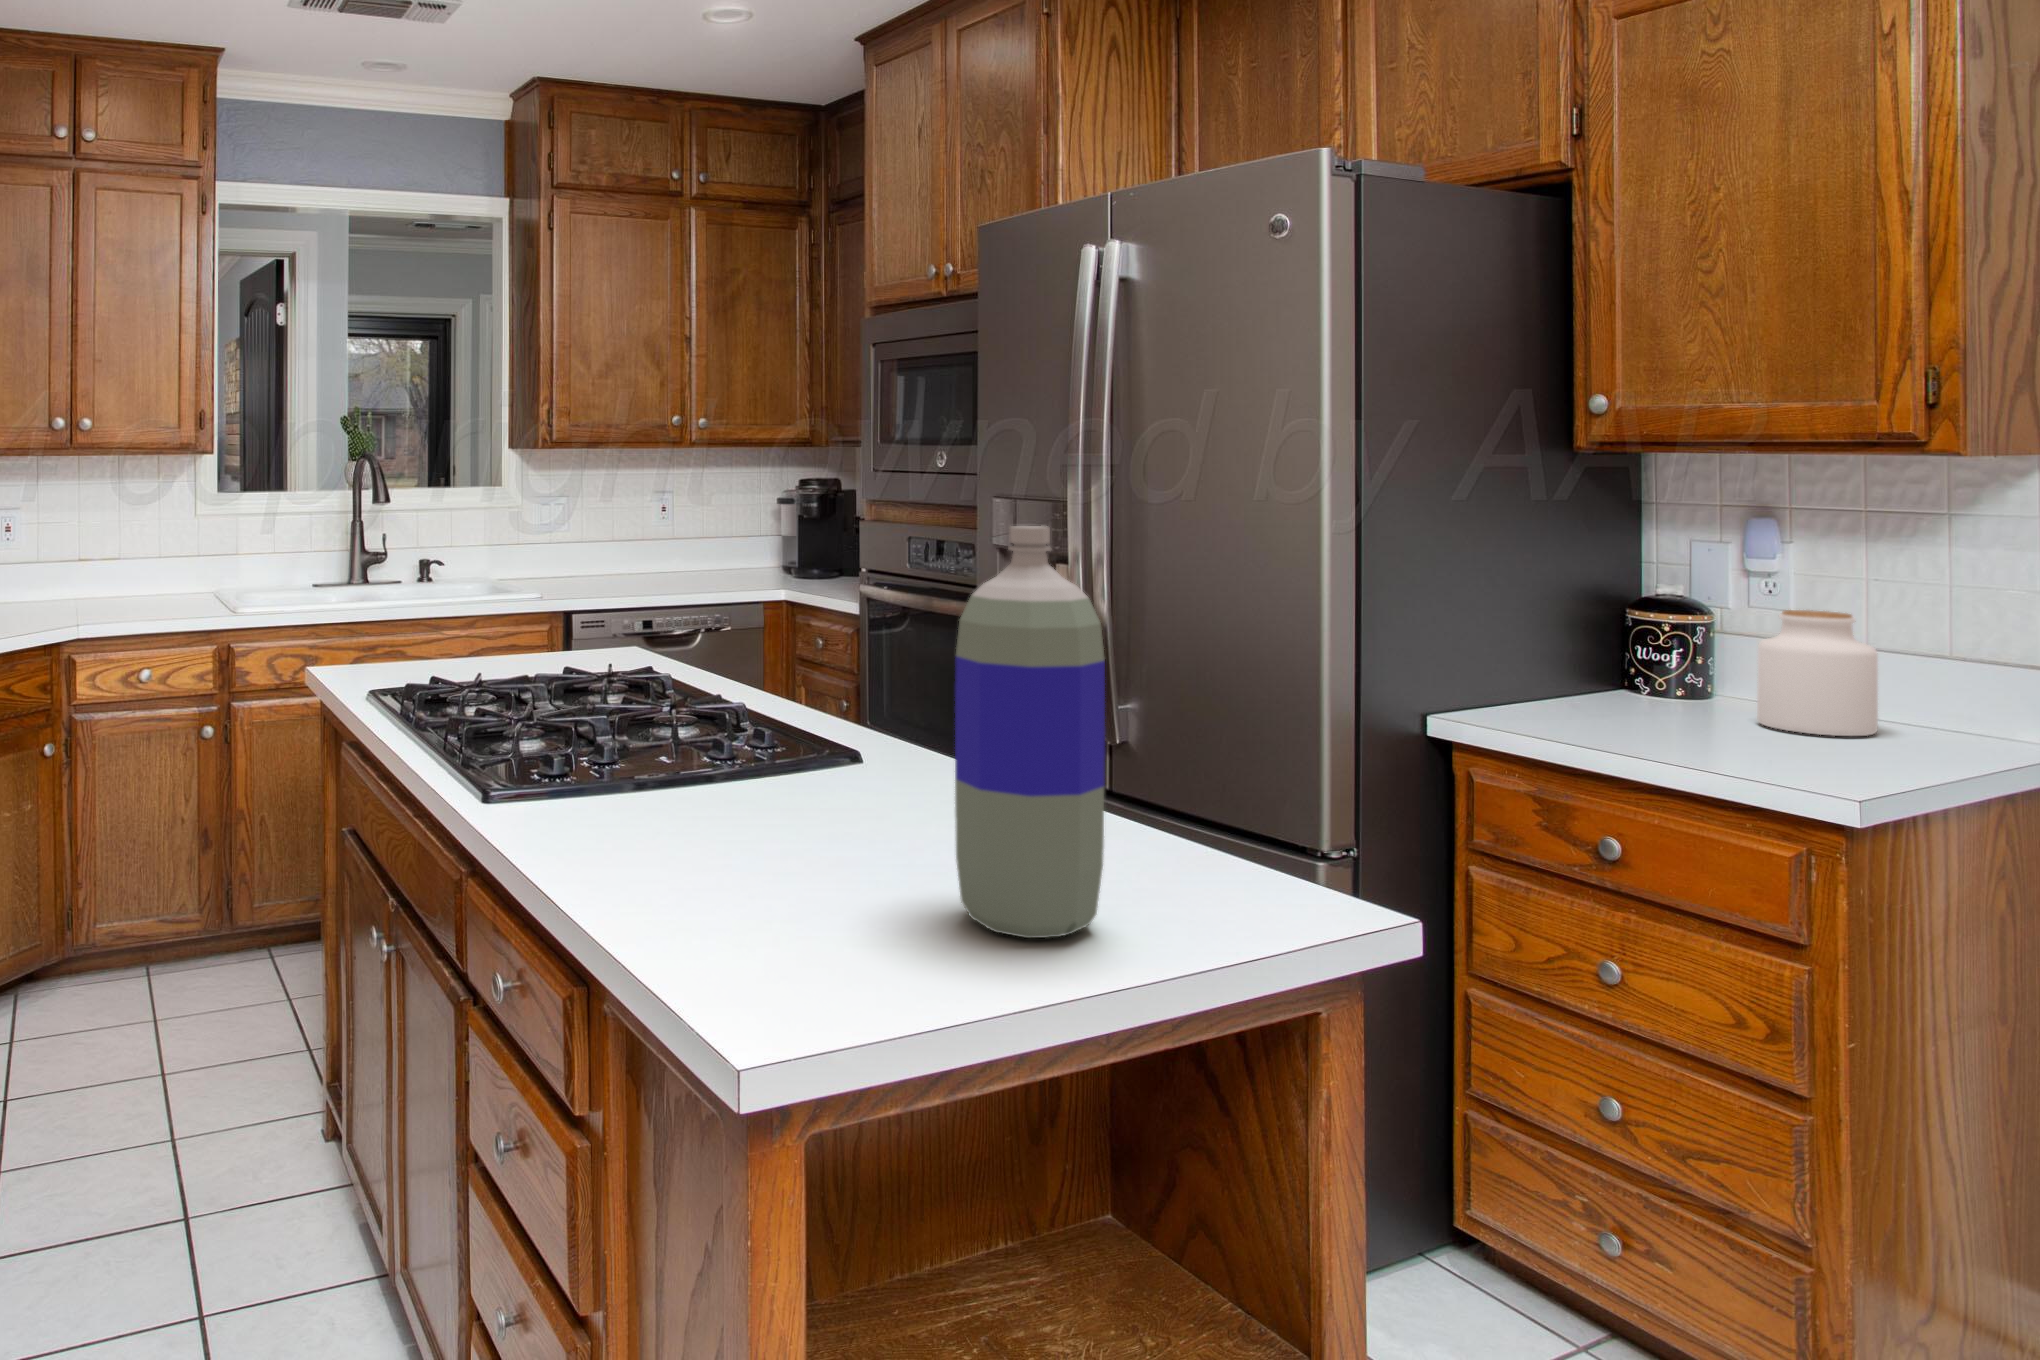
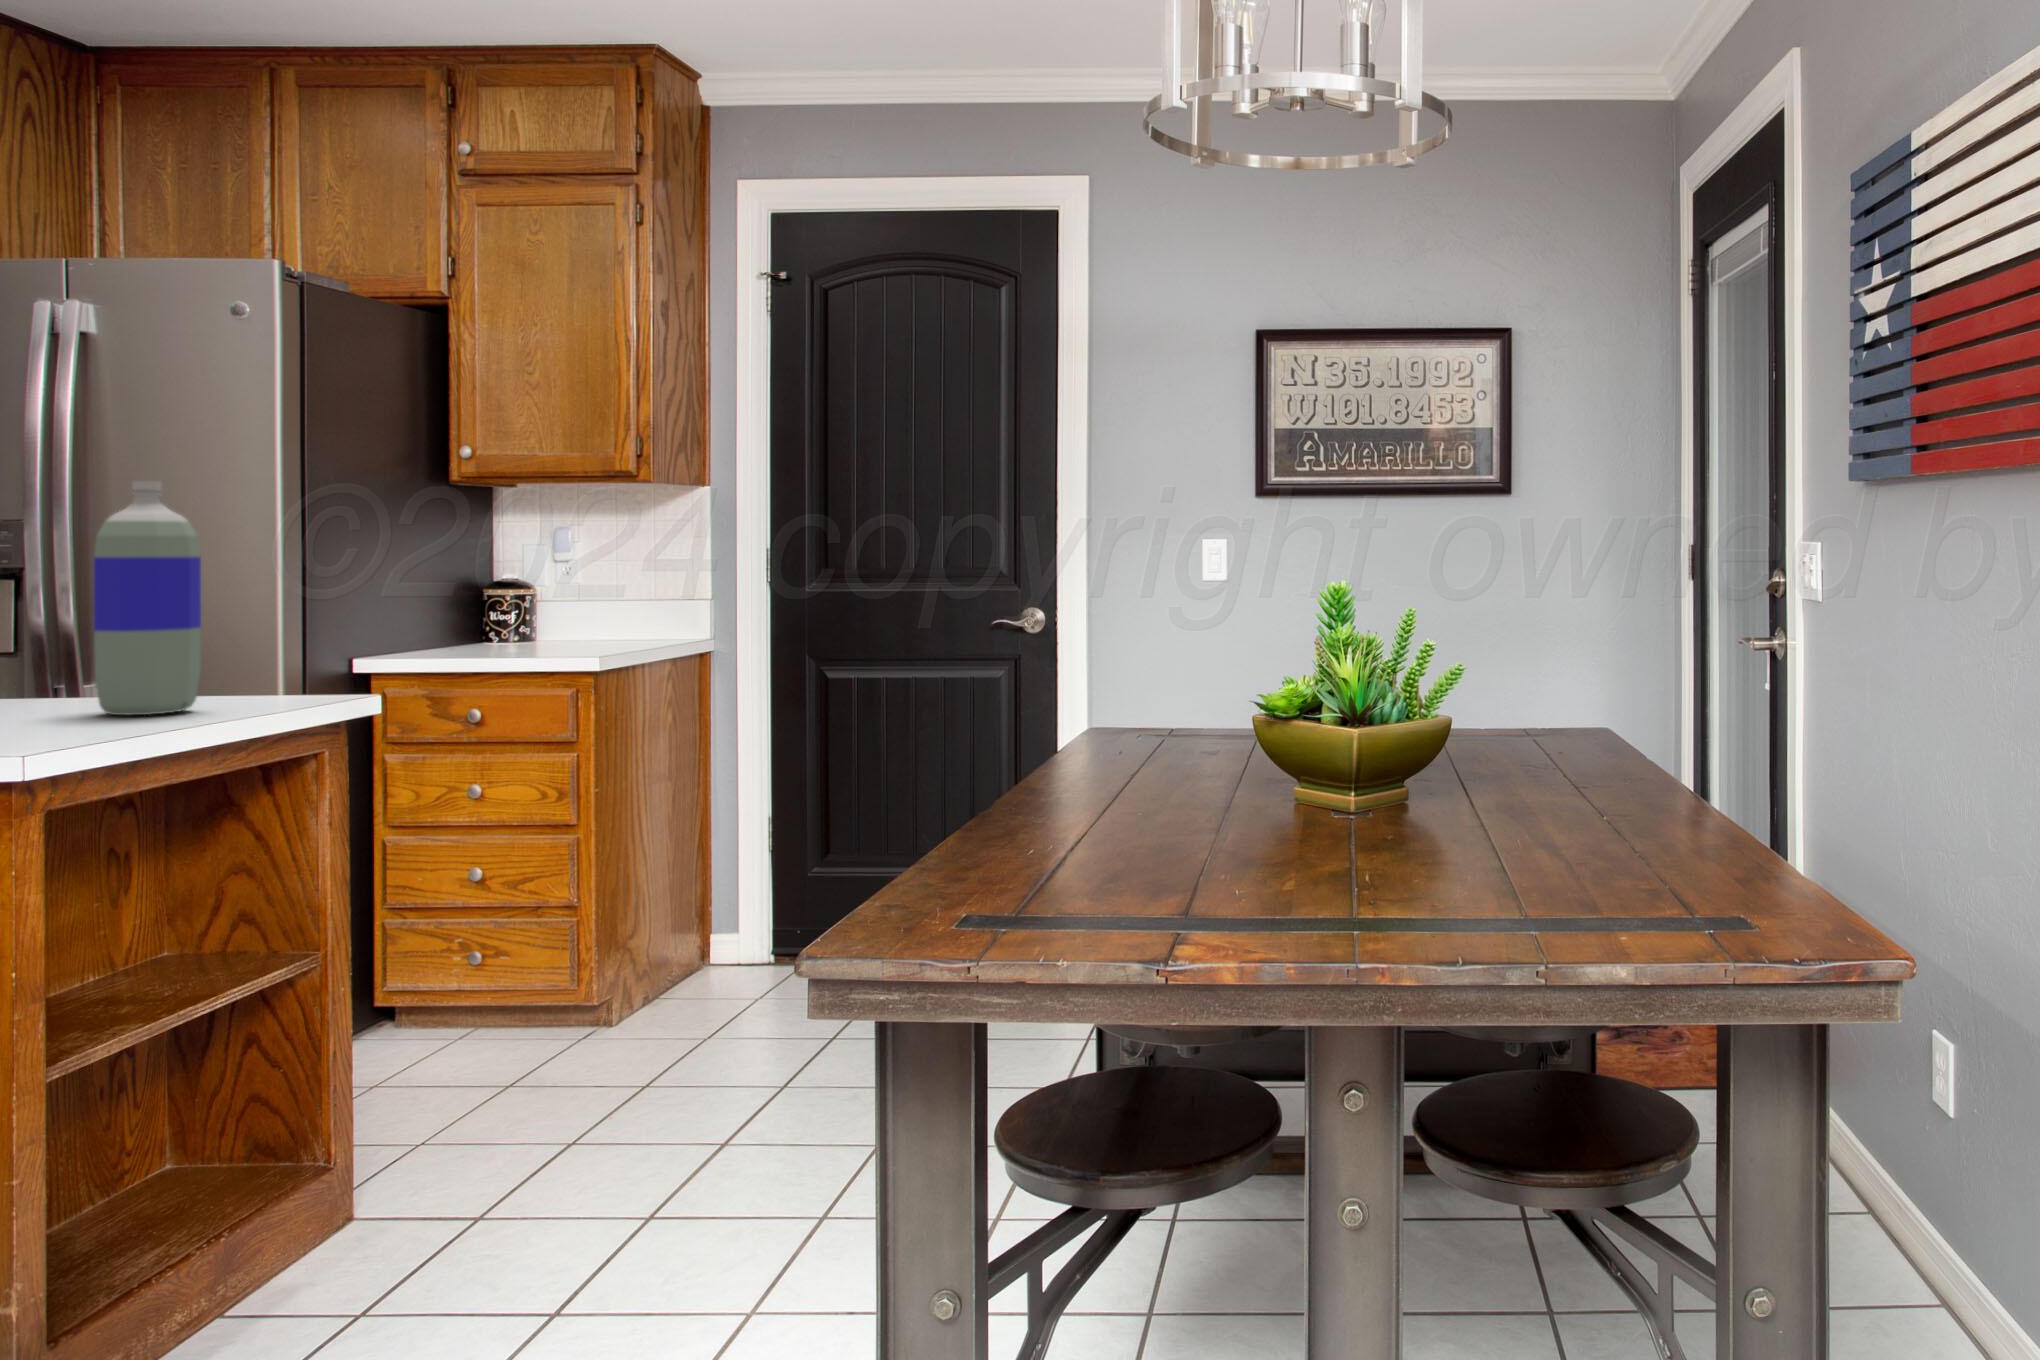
jar: present [1757,610,1878,736] -> none [560,577,622,645]

